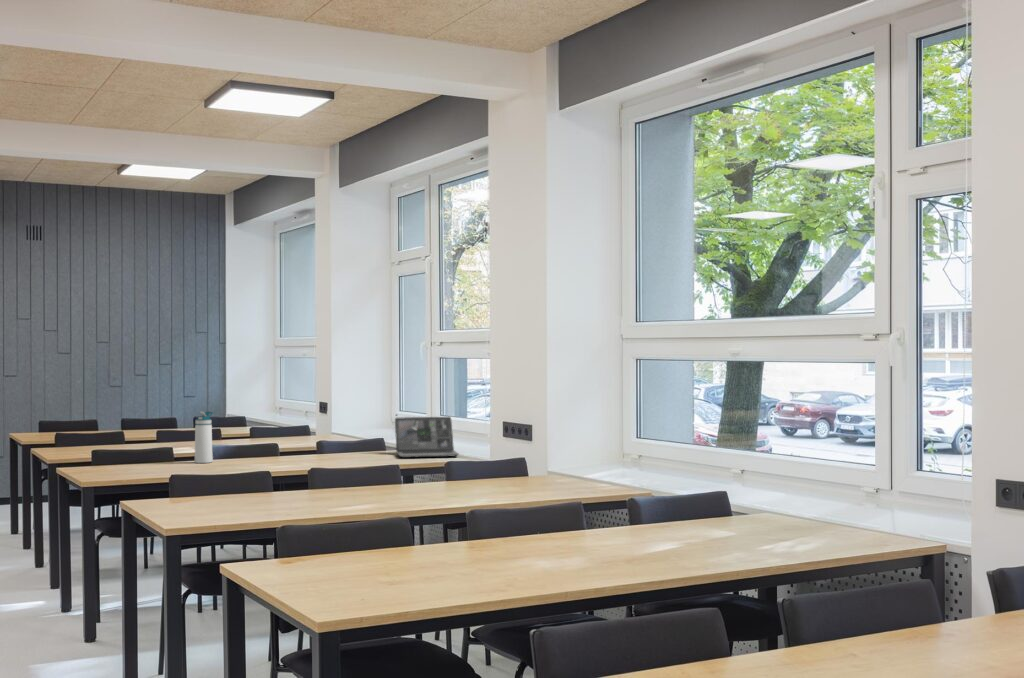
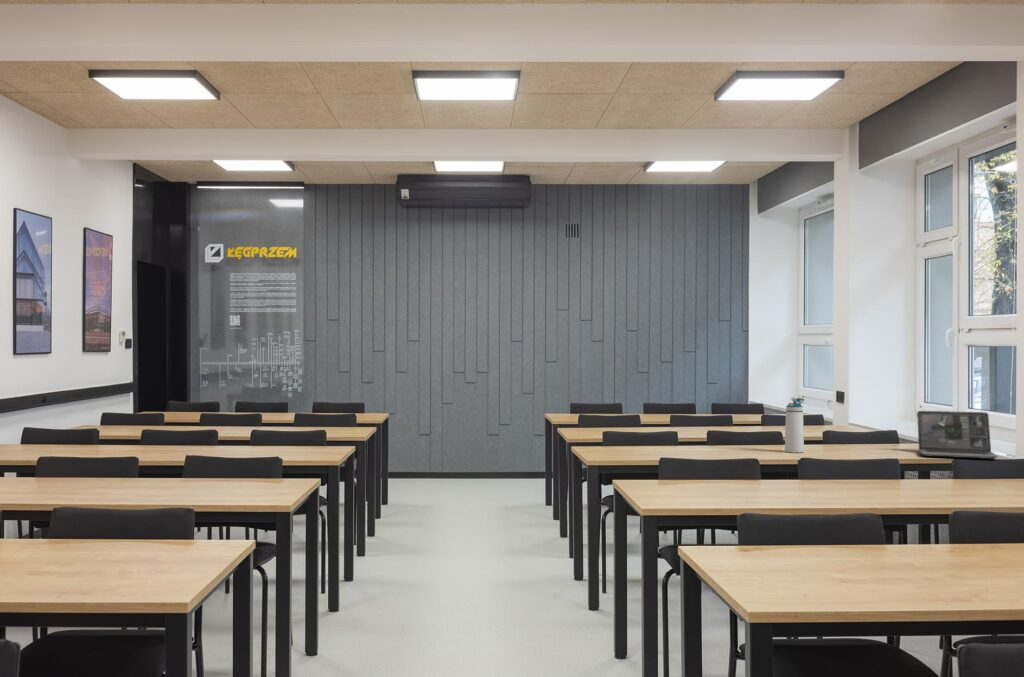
water bottle: present [195,412,213,463] -> present [785,398,804,453]

